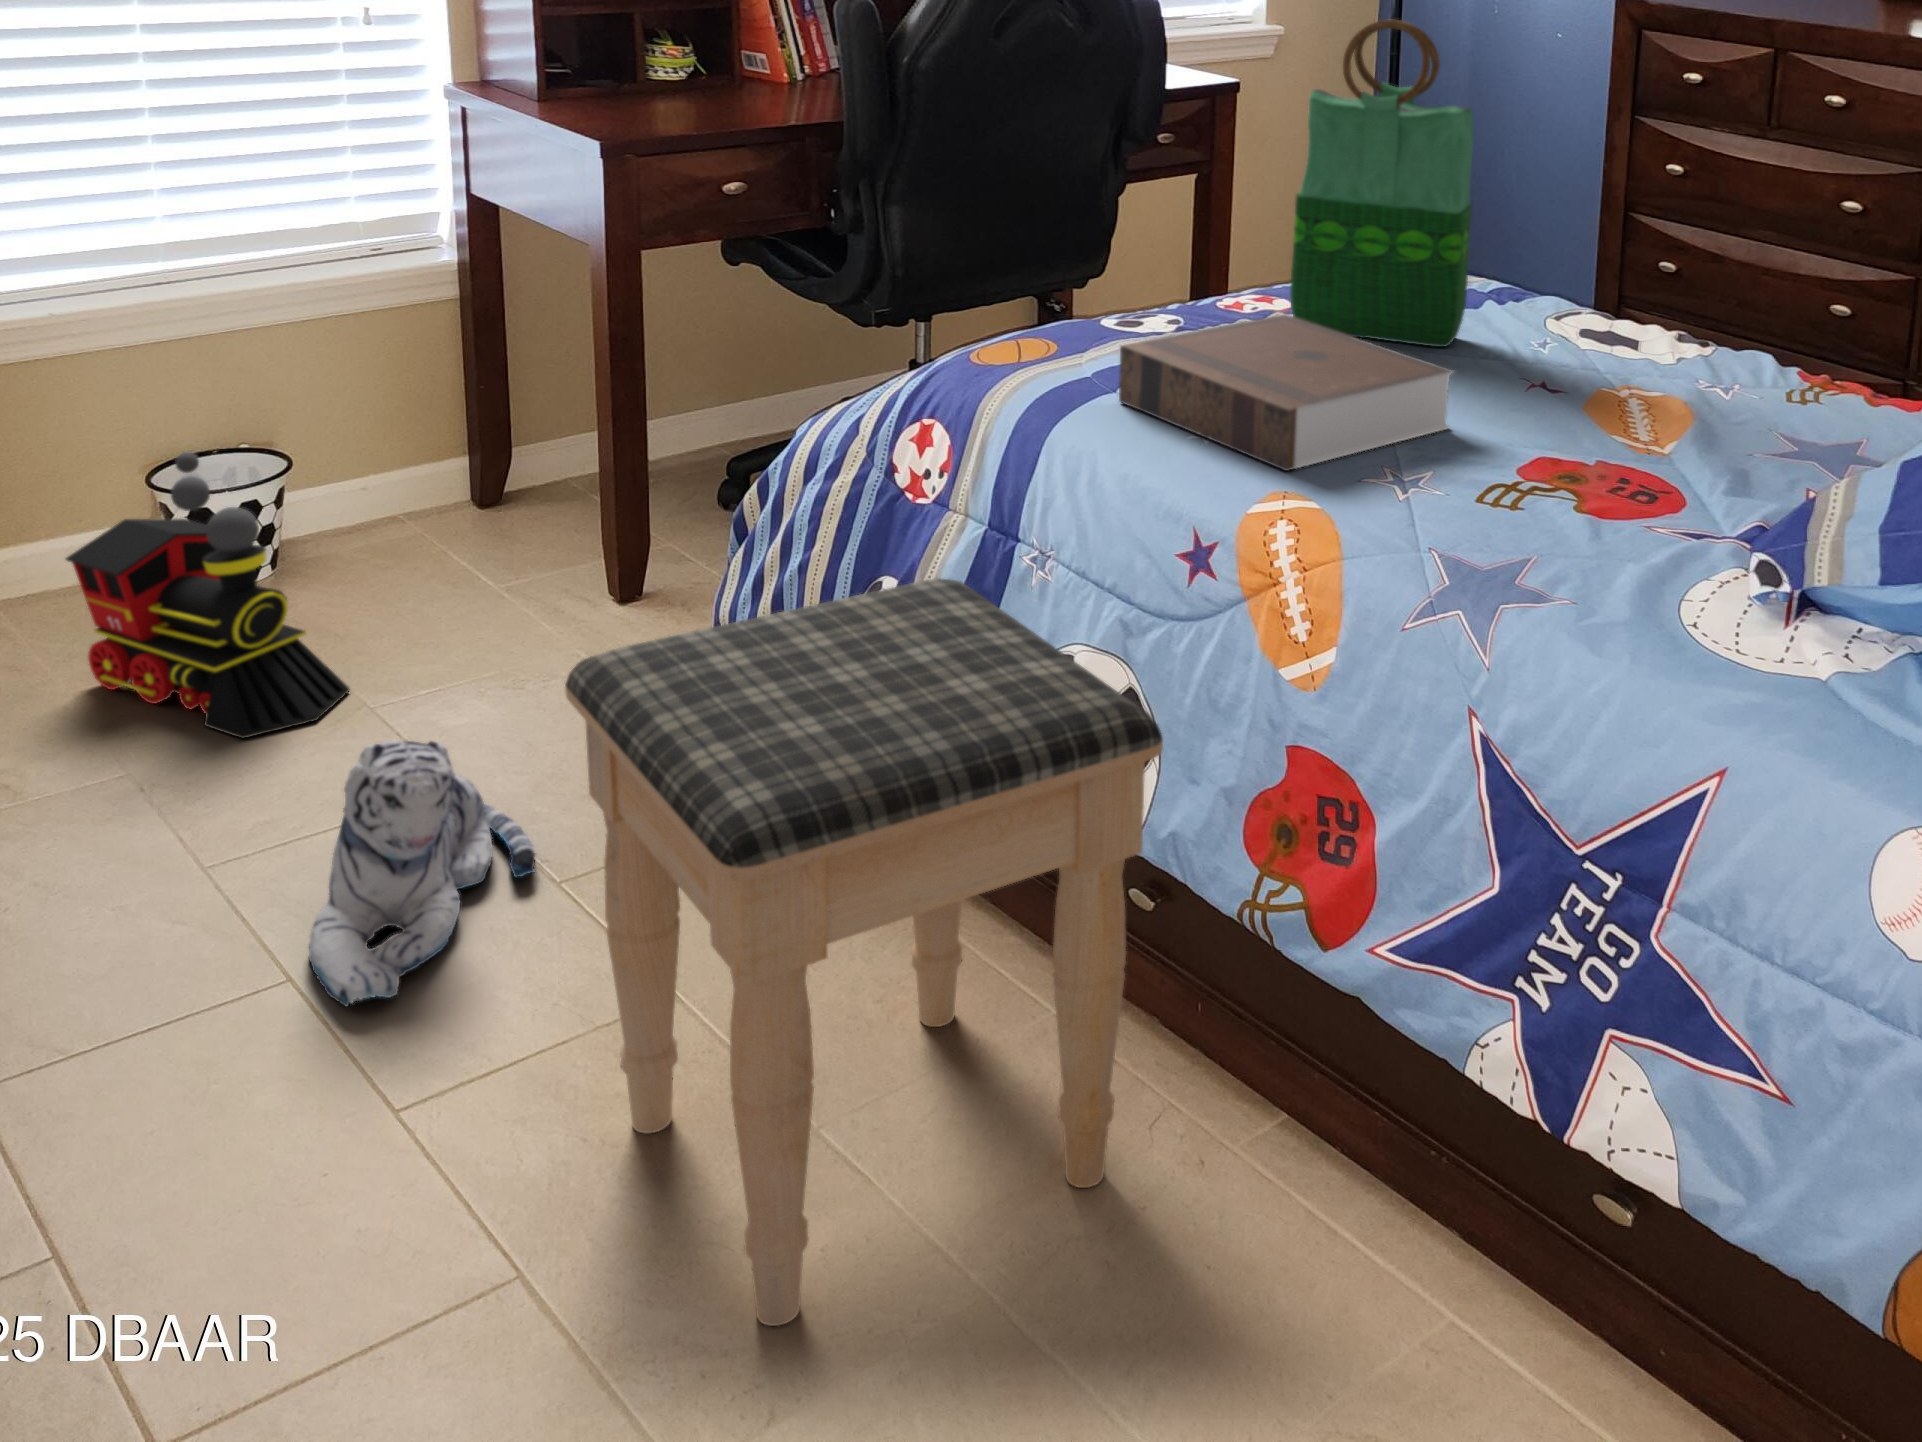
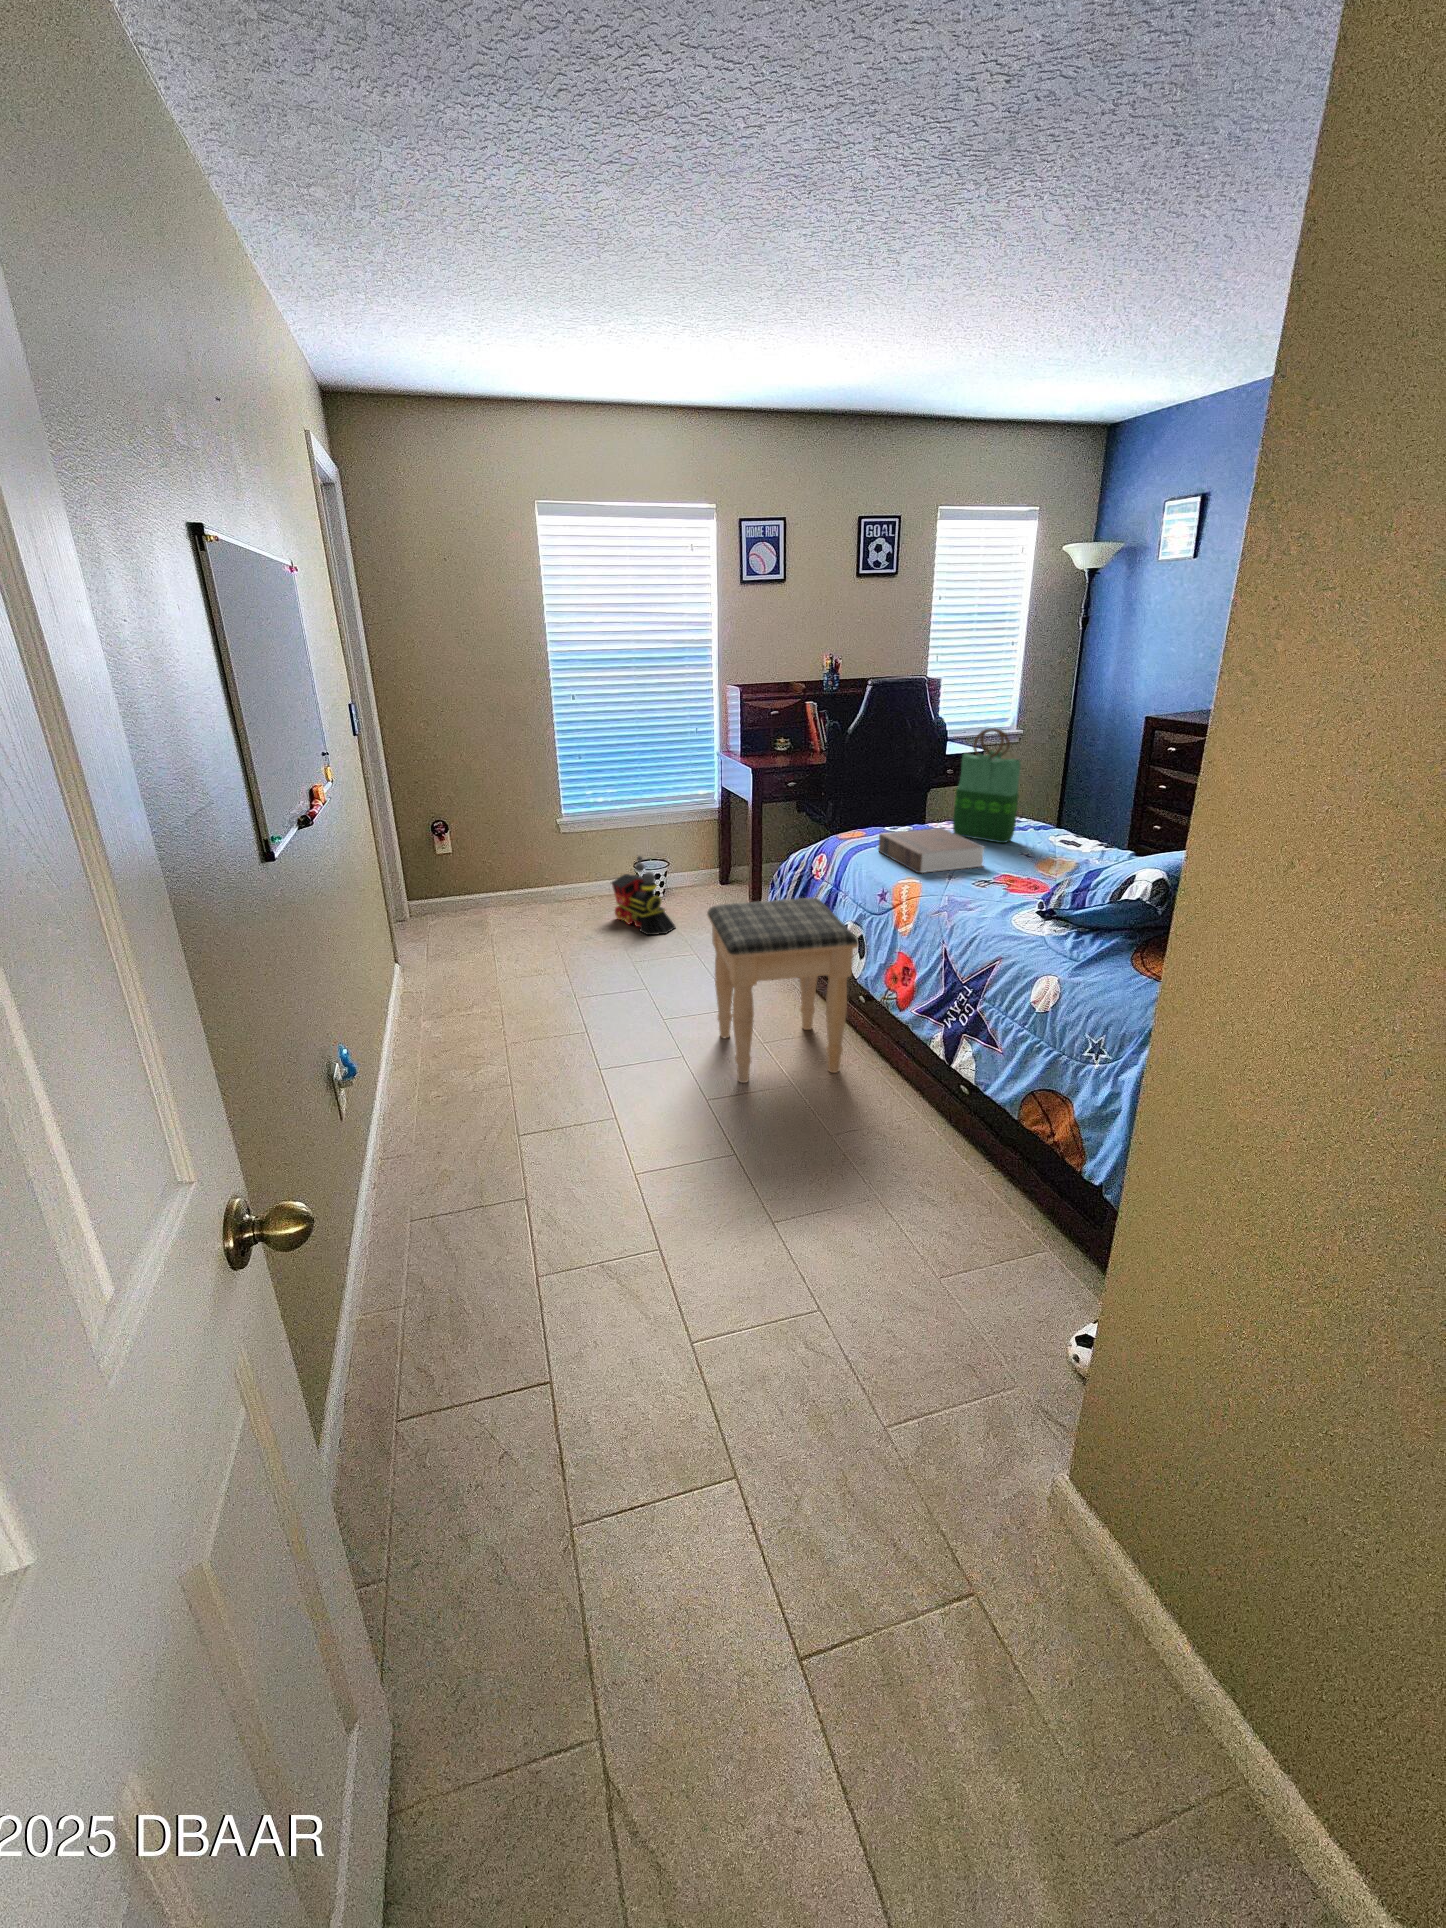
plush toy: present [309,741,535,1007] -> none [653,932,713,998]

